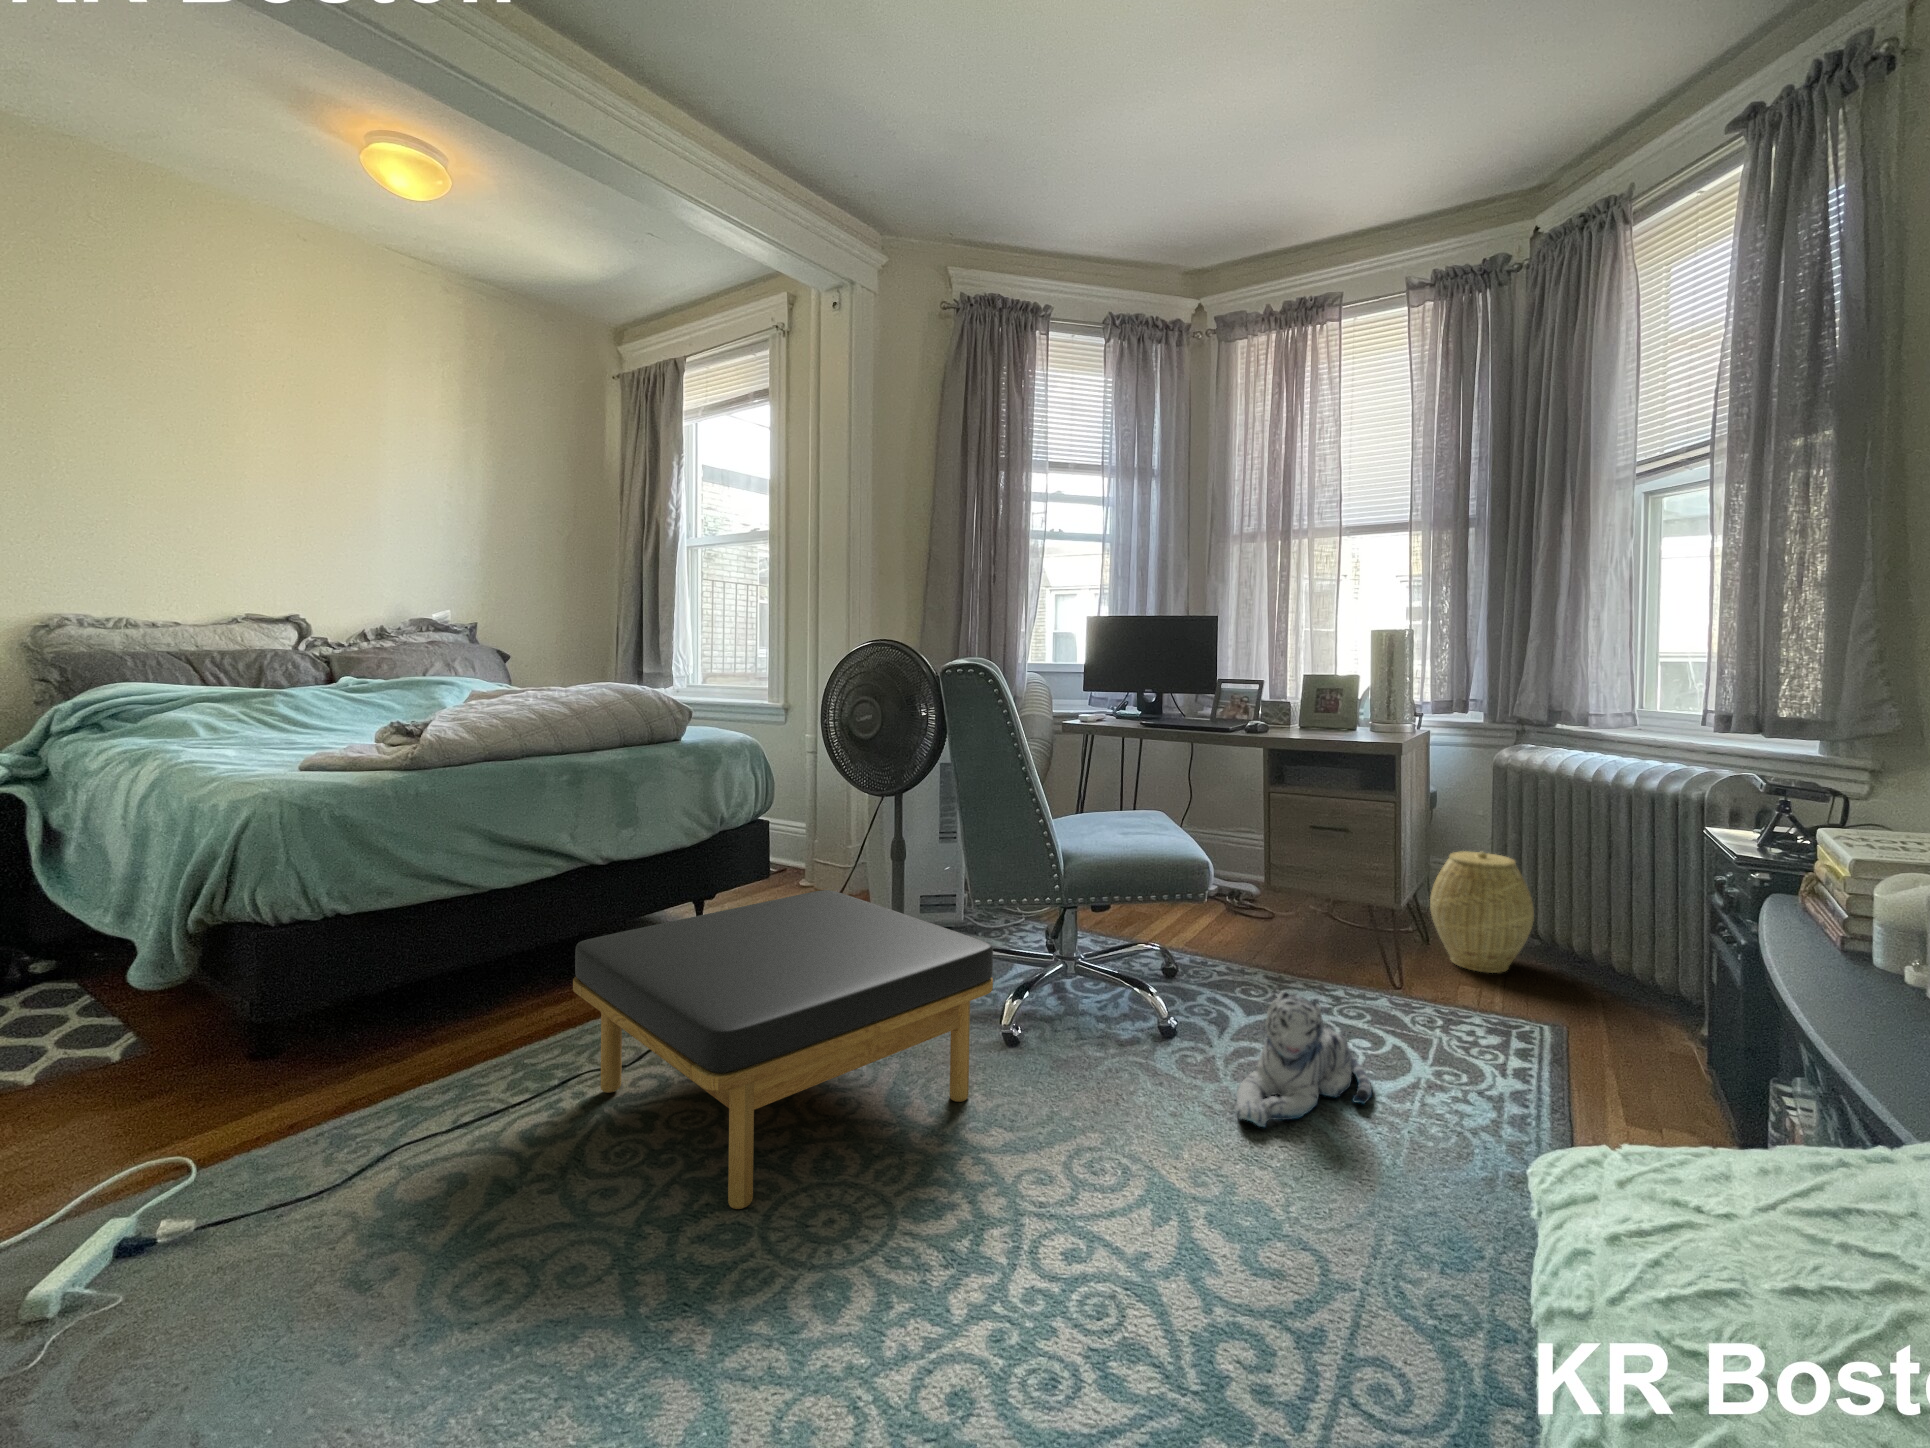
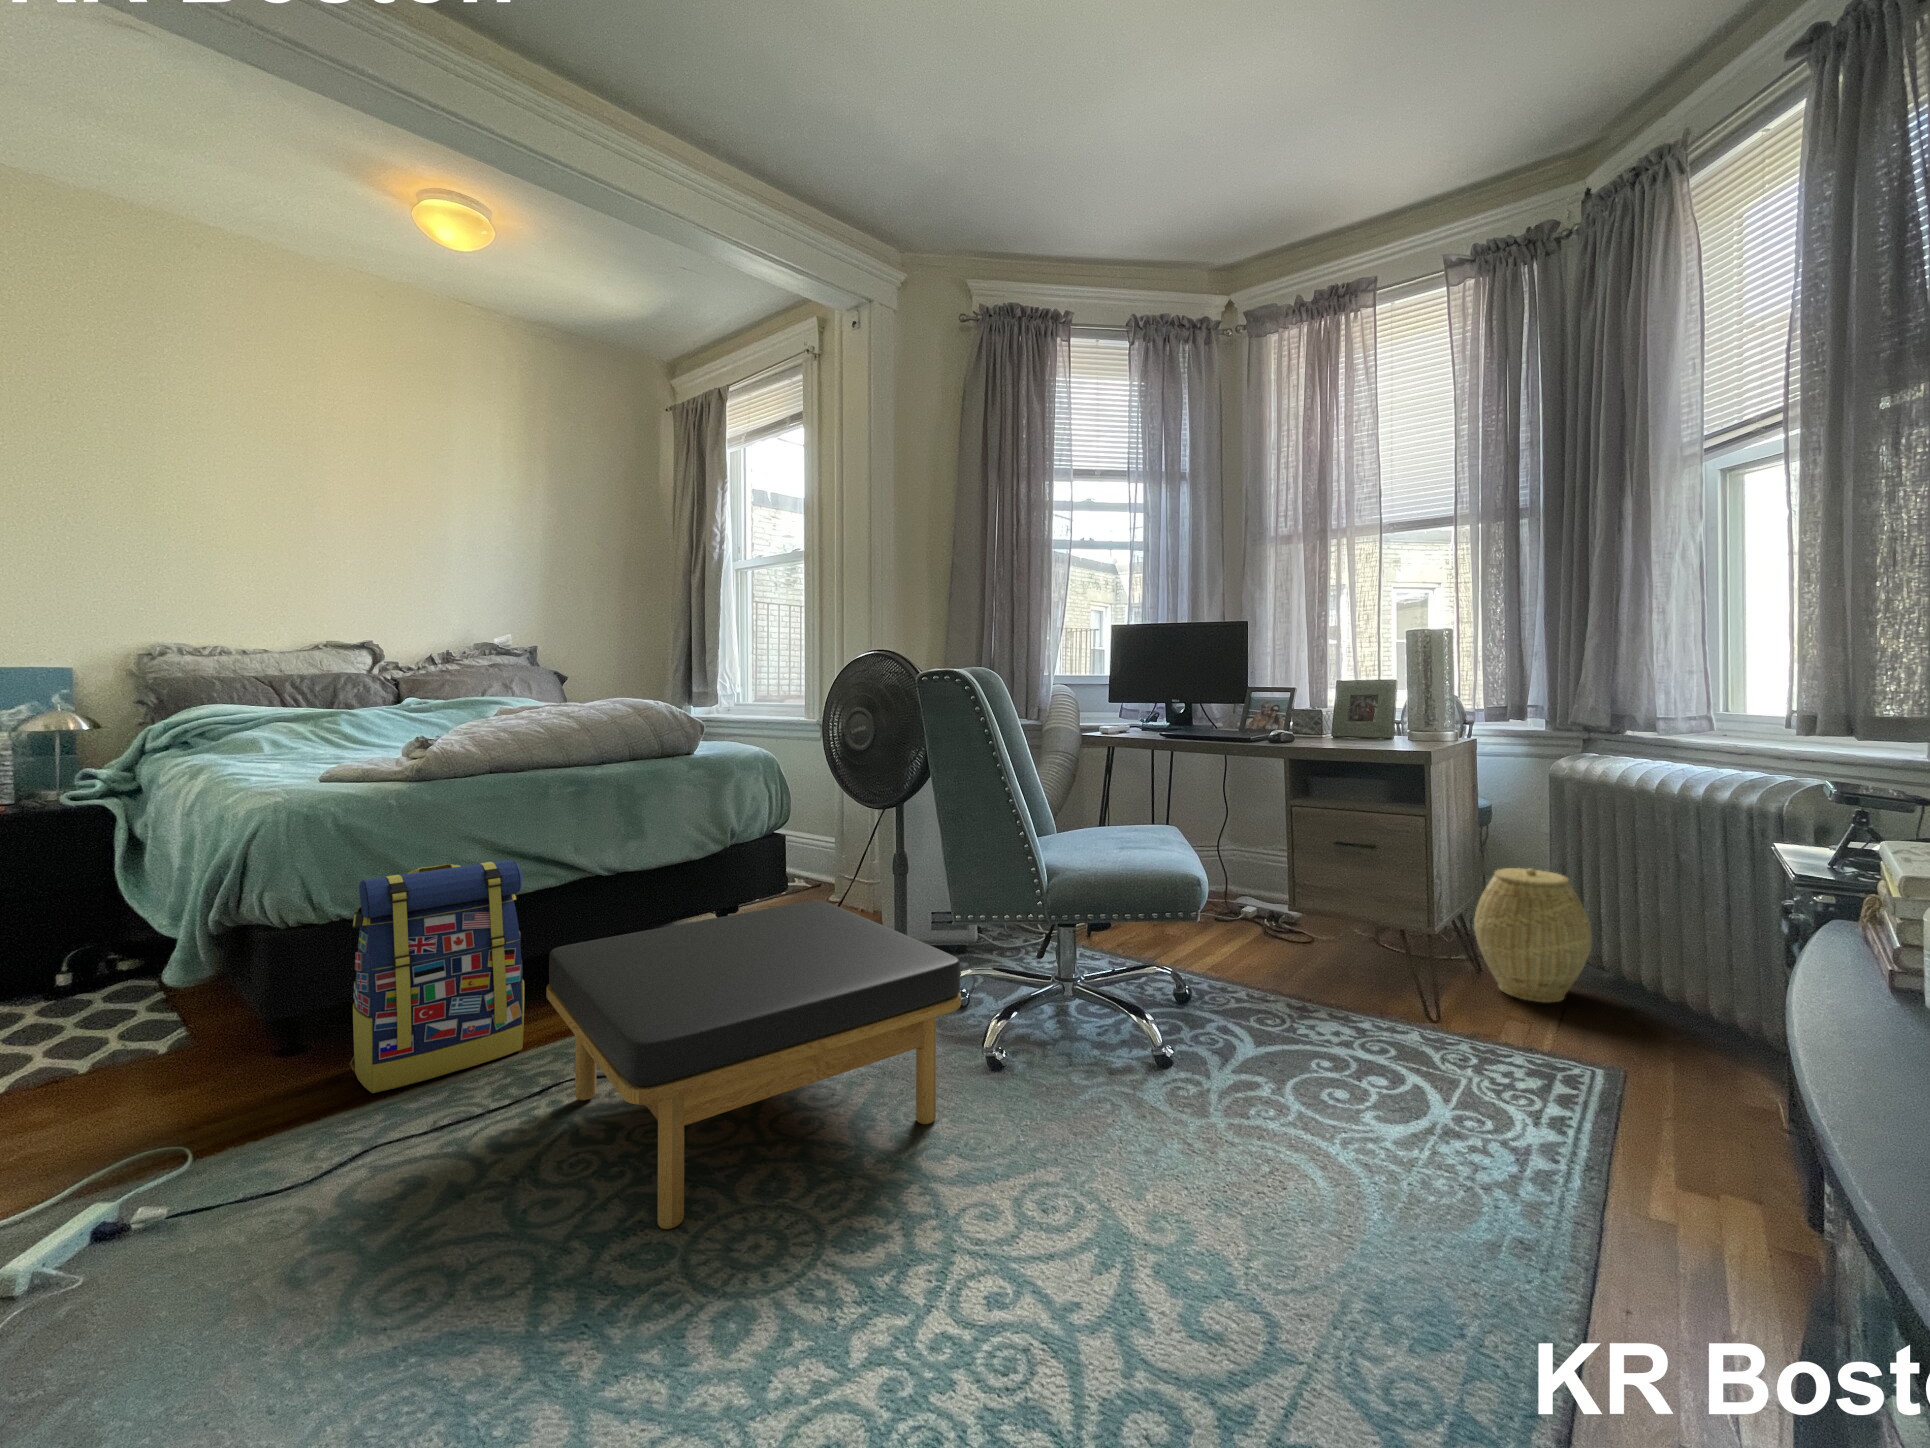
backpack: none [346,853,526,1094] -> present [350,860,524,1093]
plush toy: present [1236,992,1372,1127] -> none [1215,1017,1378,1168]

